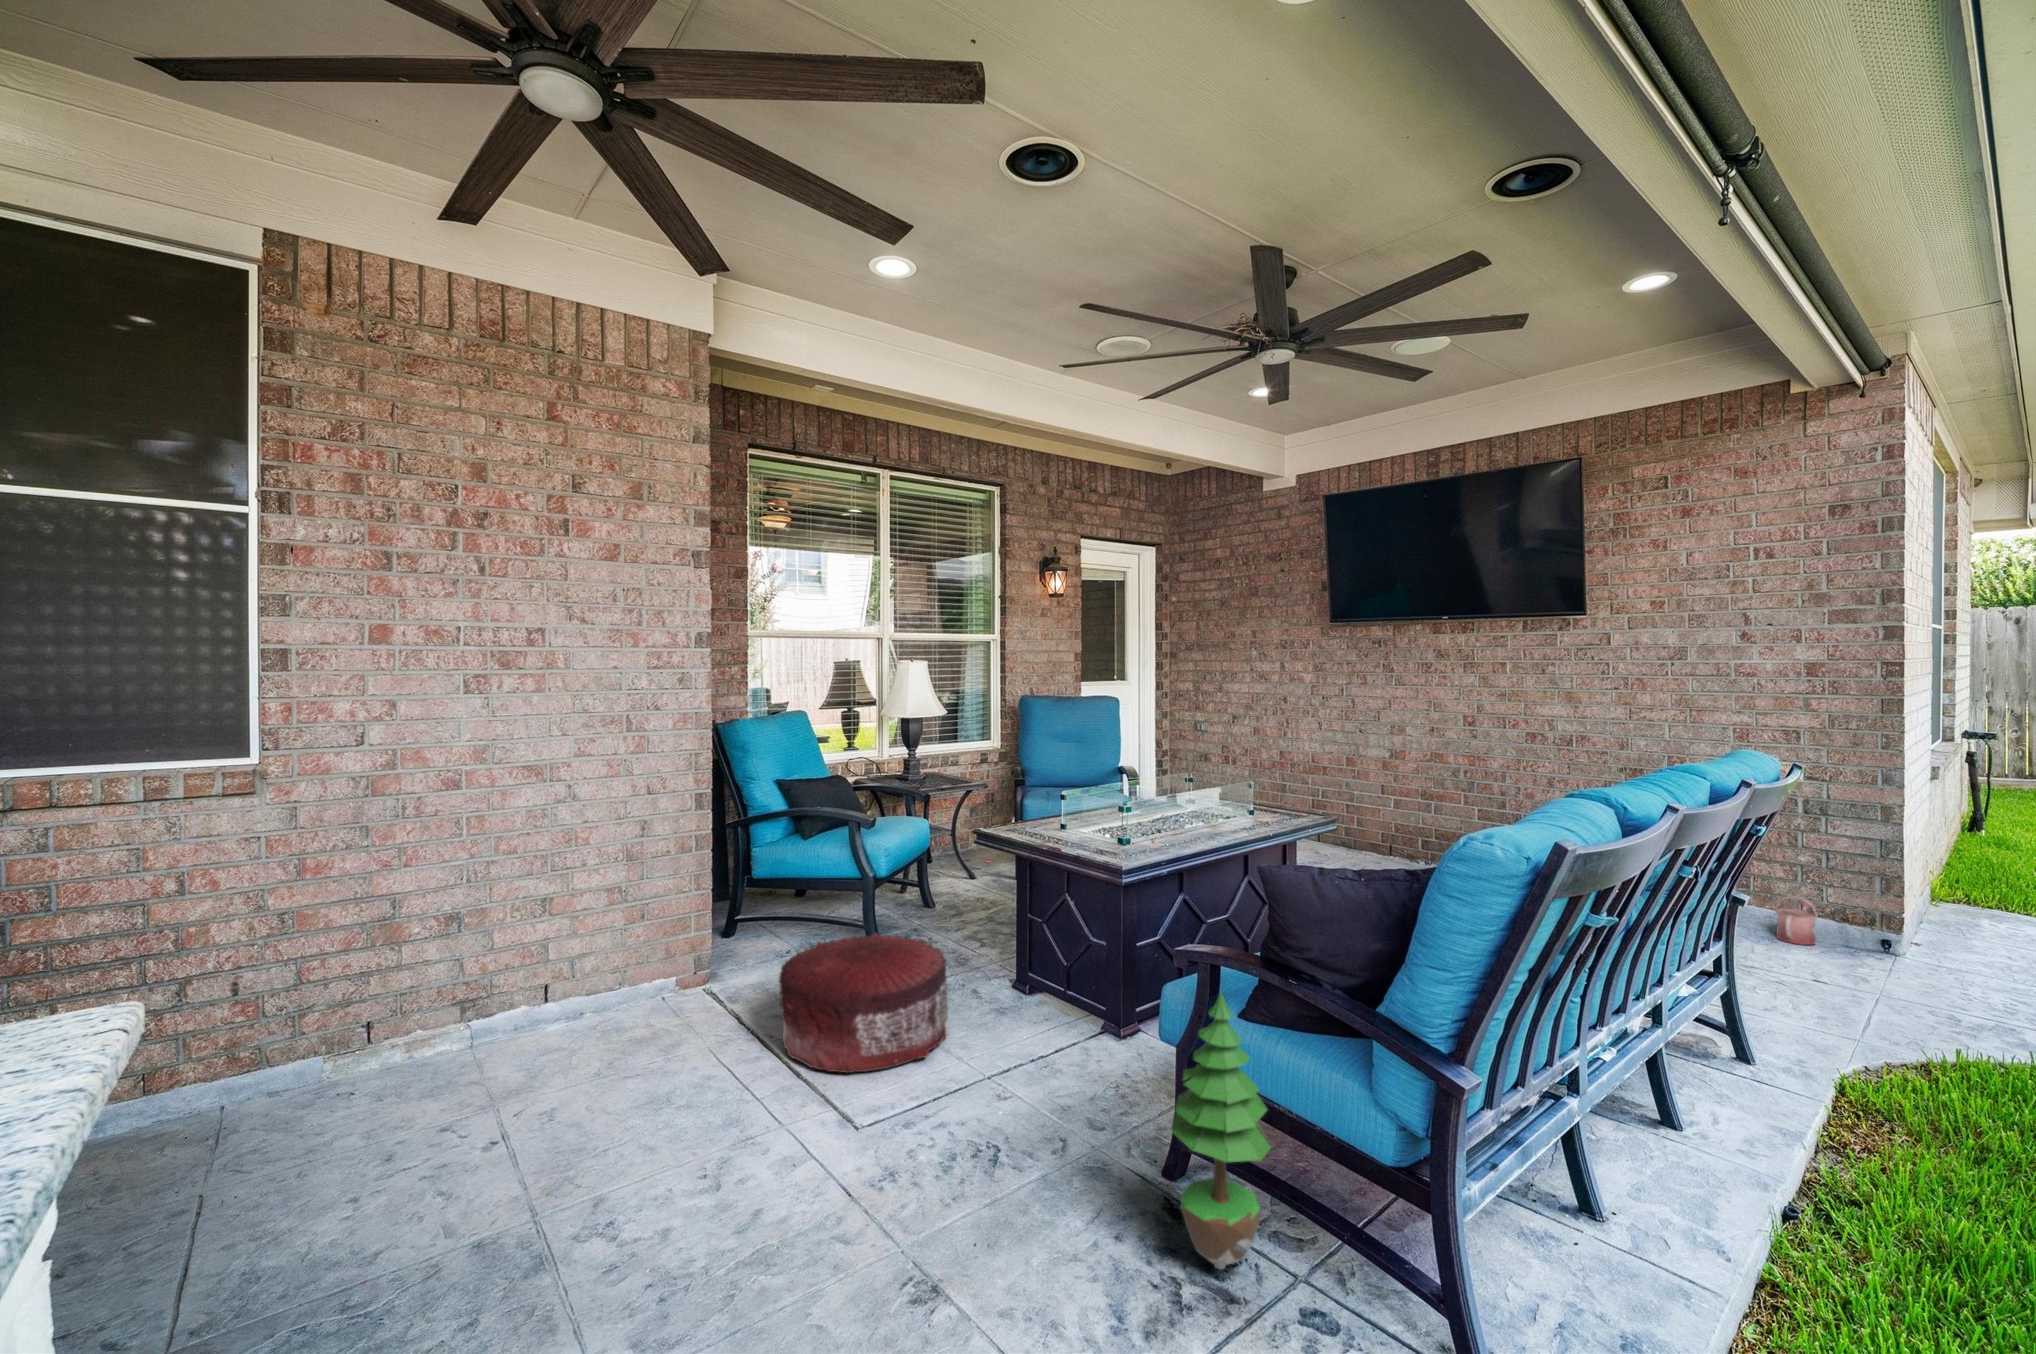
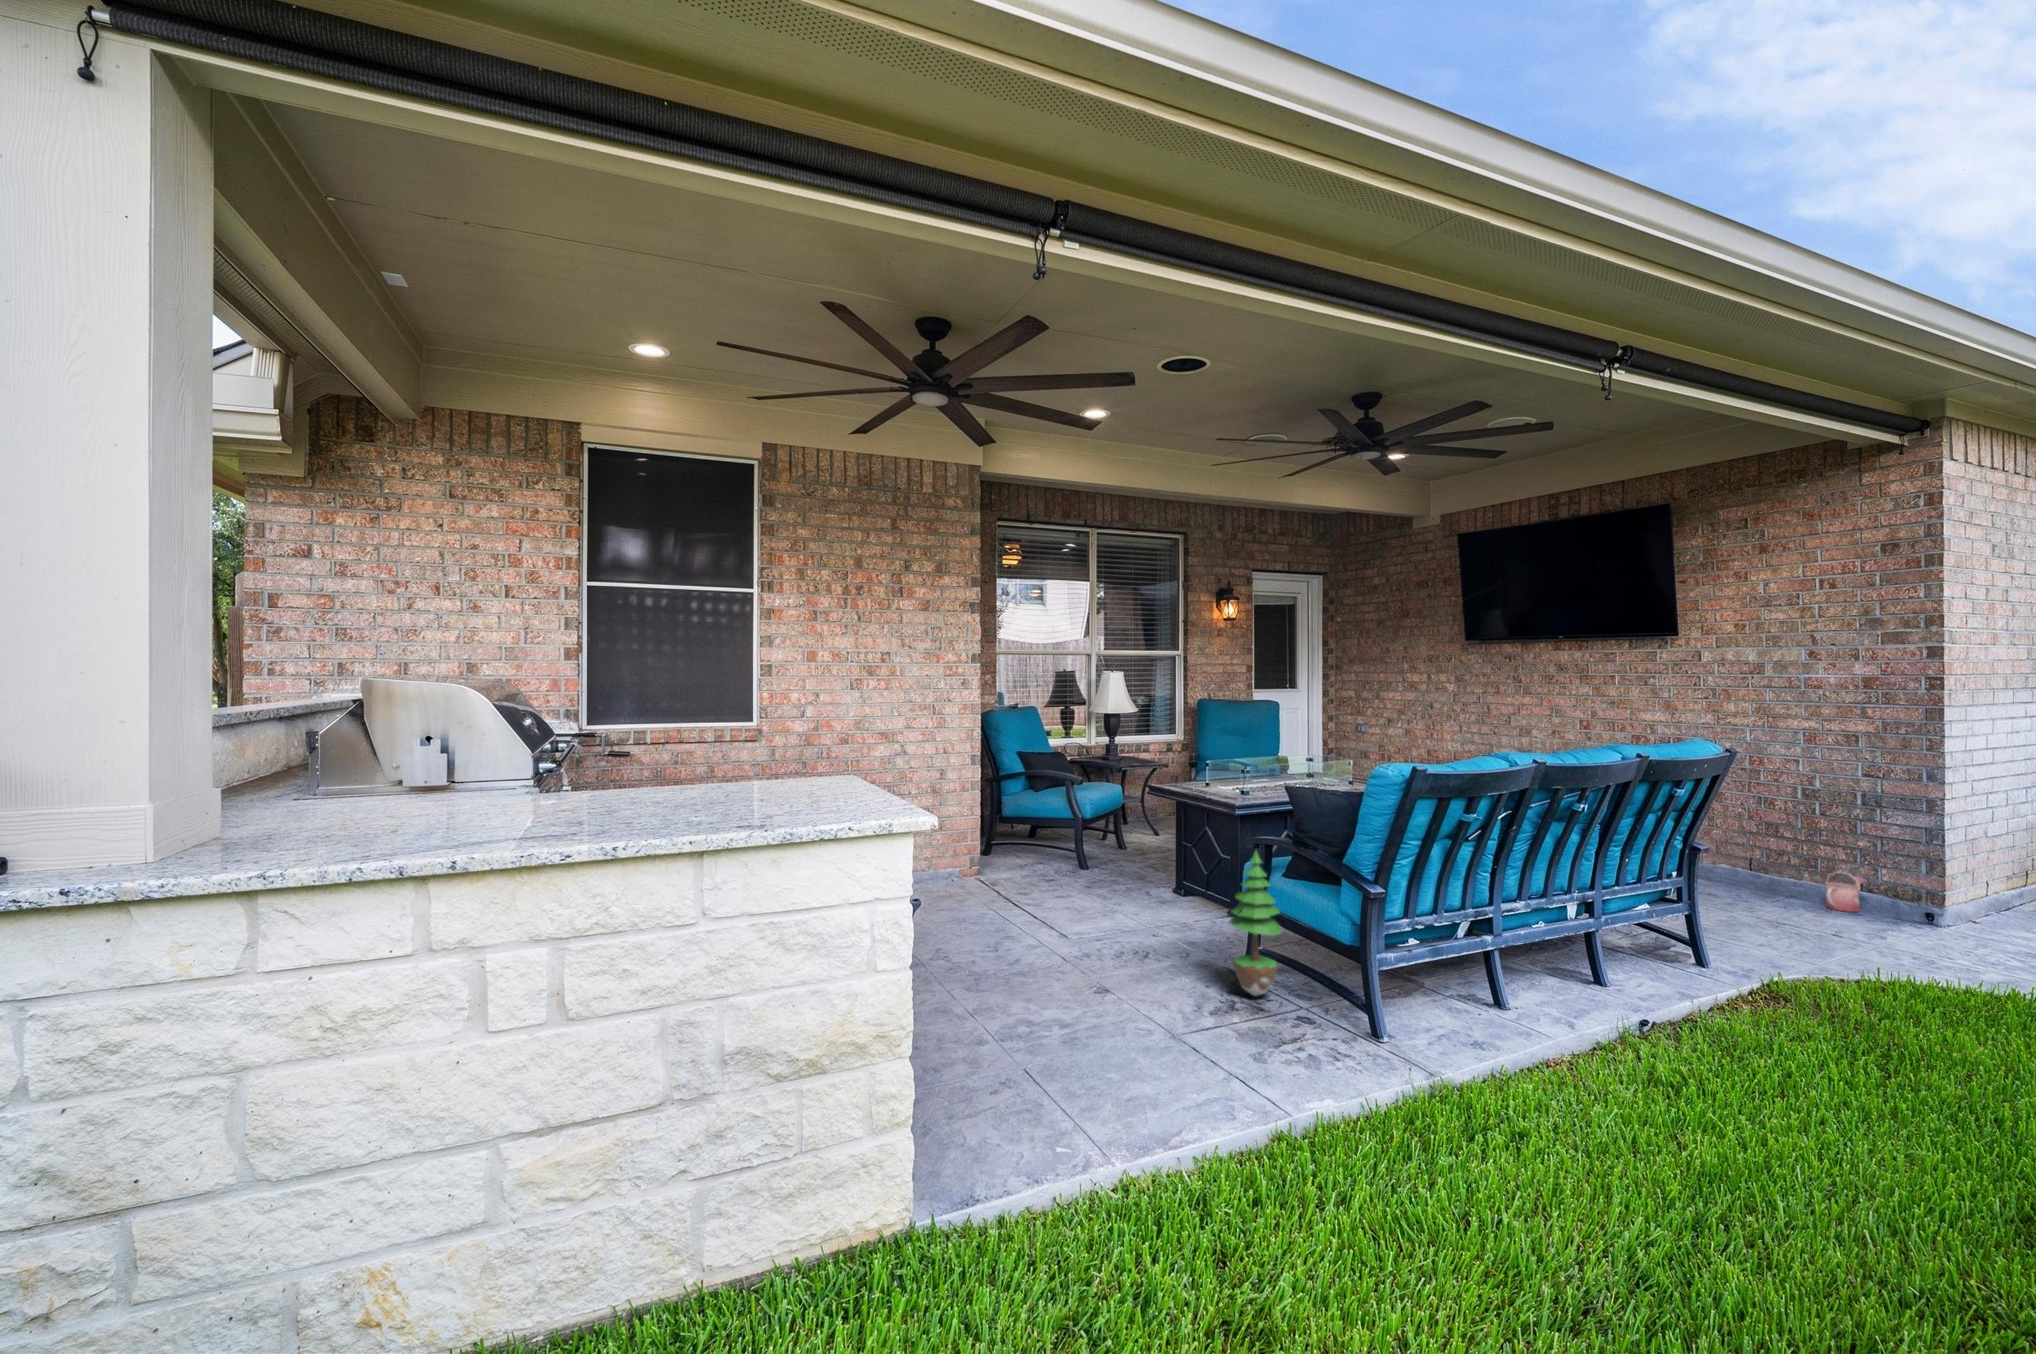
pouf: present [779,933,949,1073] -> none [1023,845,1126,917]

